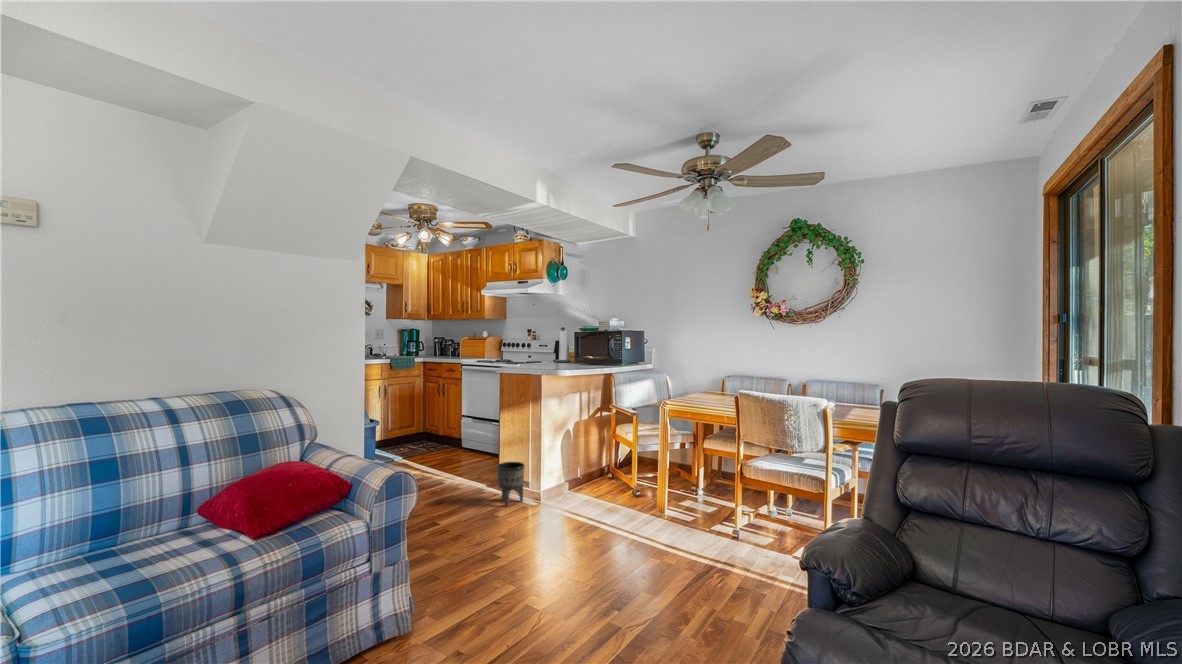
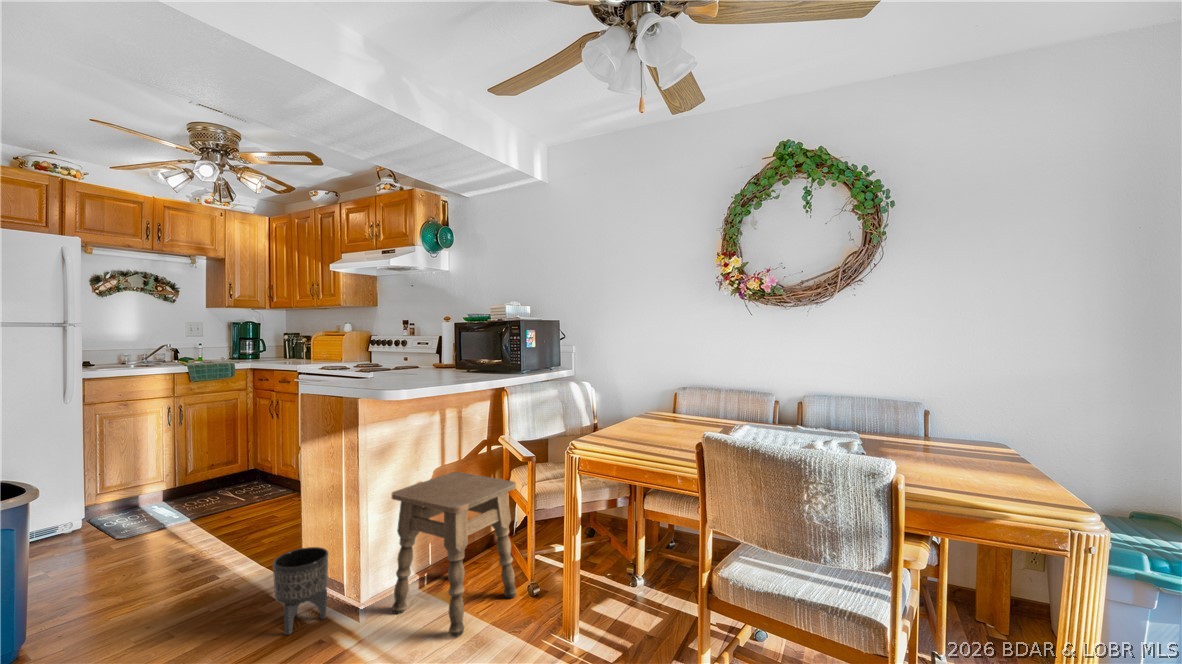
side table: none [559,424,628,510] -> present [392,472,516,637]

